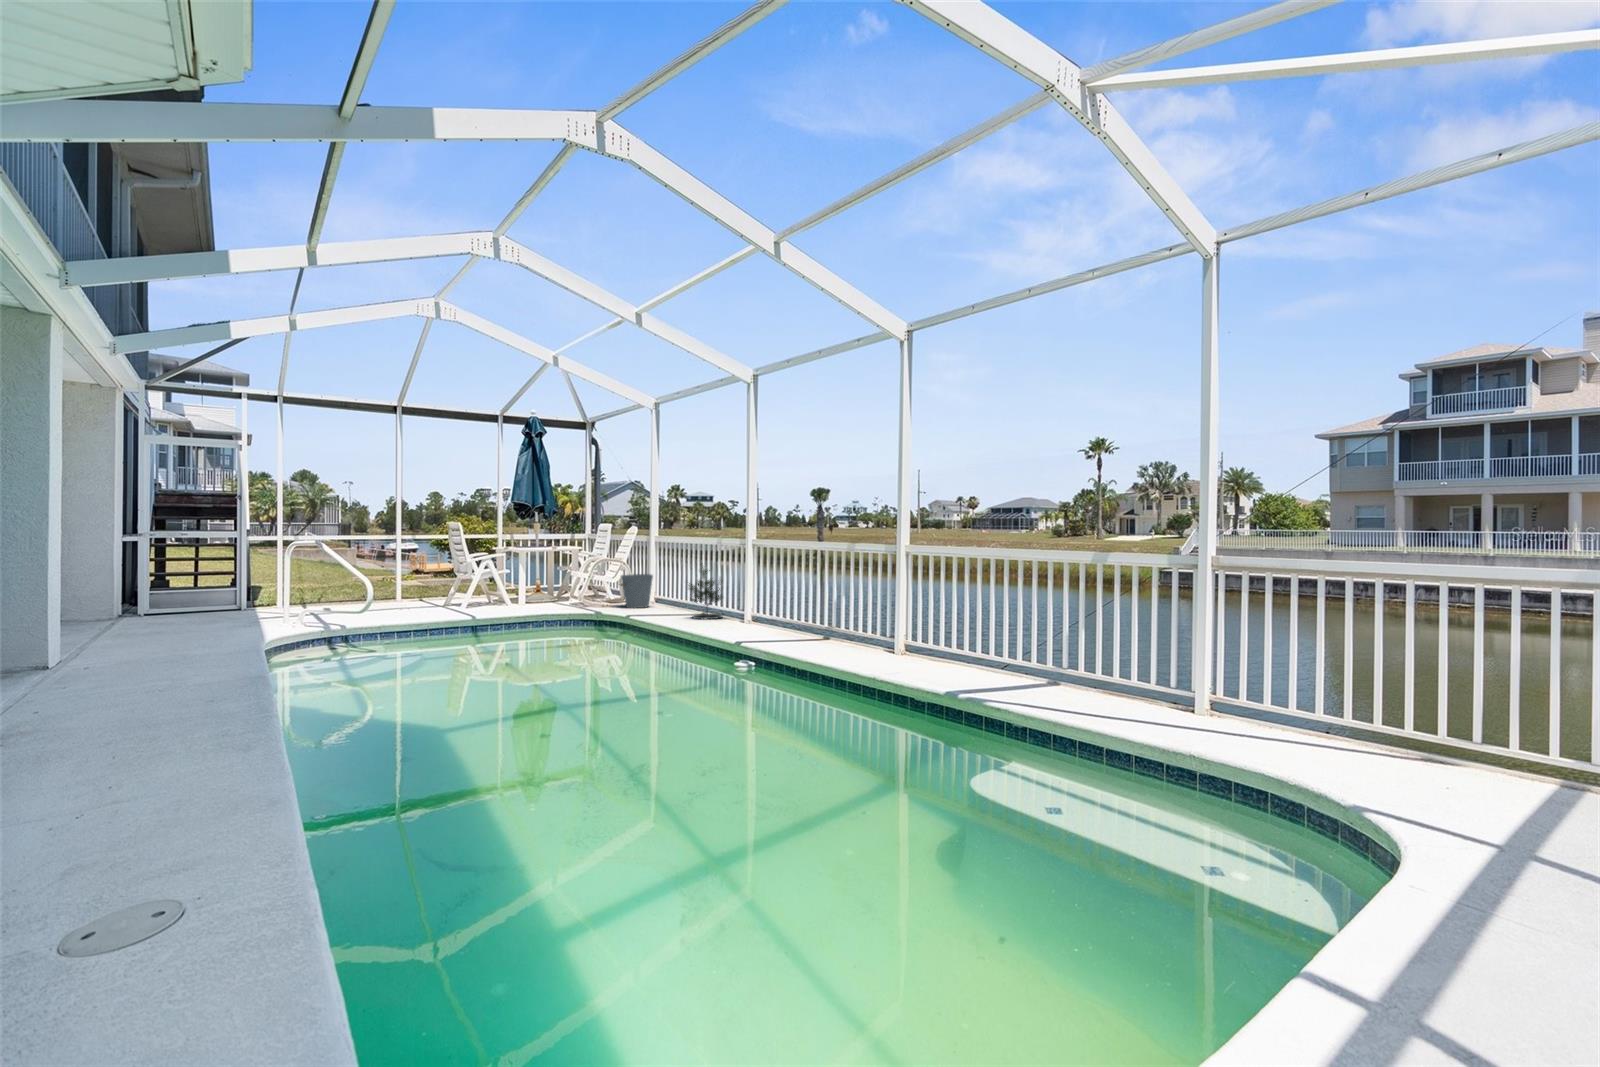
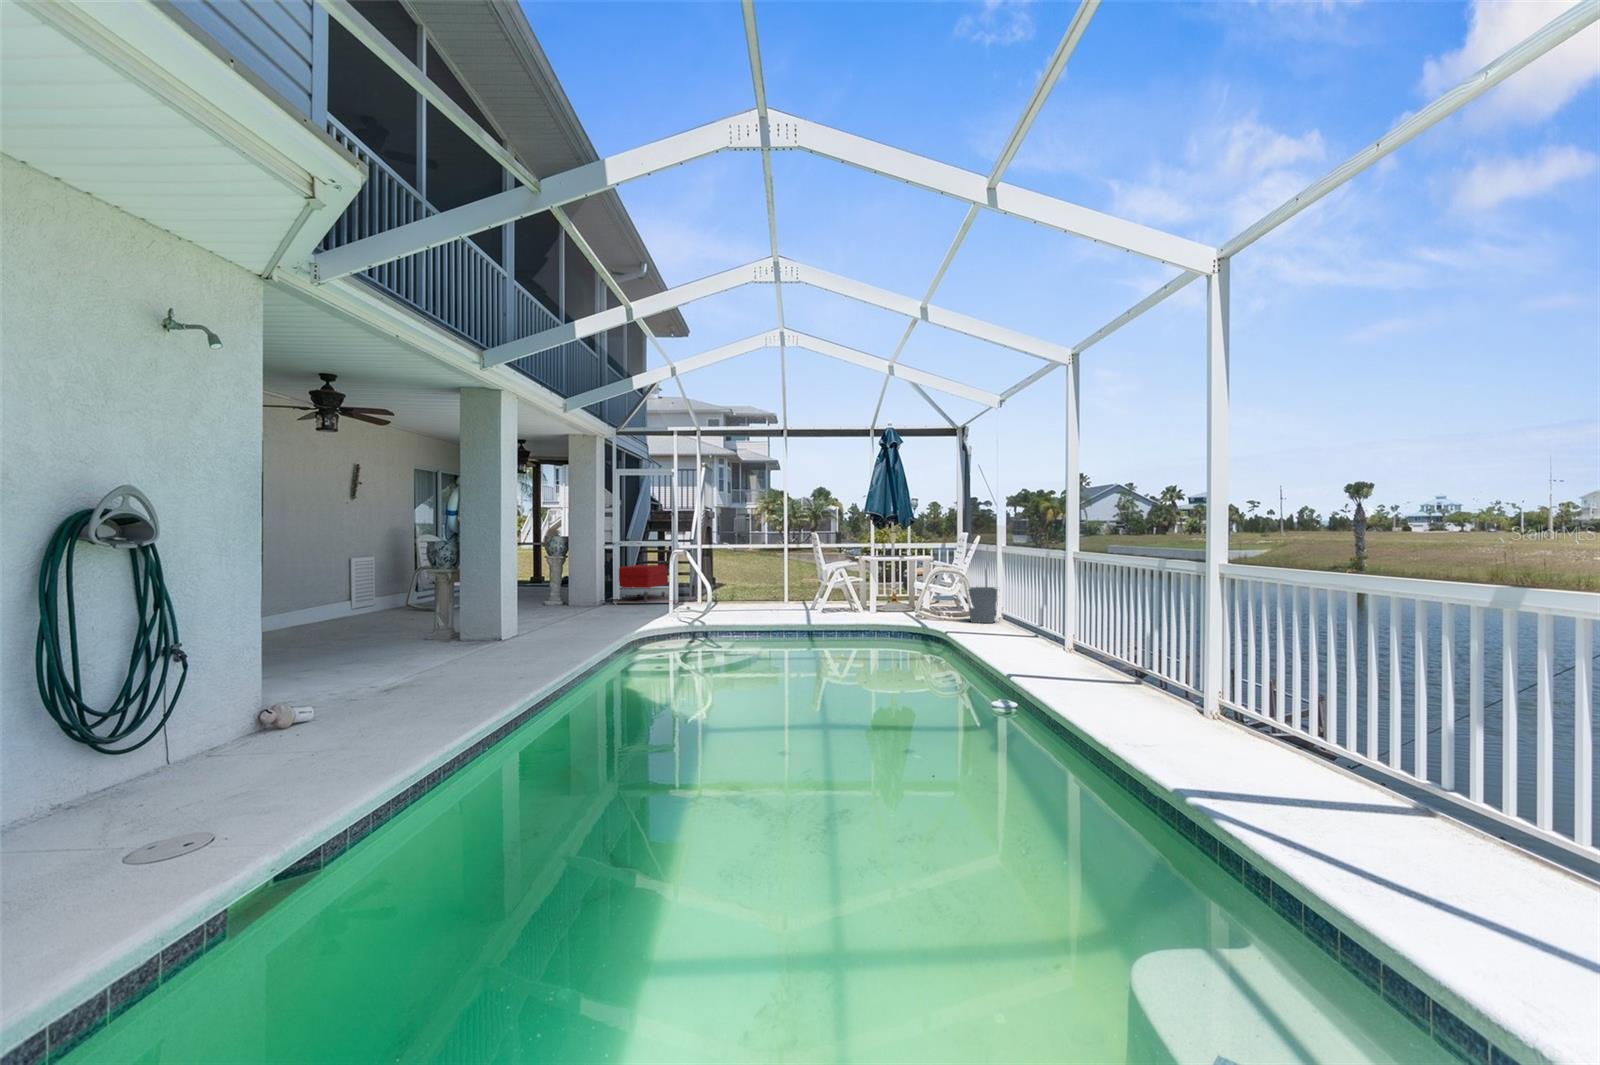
bench: none [148,563,217,613] -> present [617,564,667,602]
potted tree: present [689,567,723,619] -> none [1009,577,1055,642]

